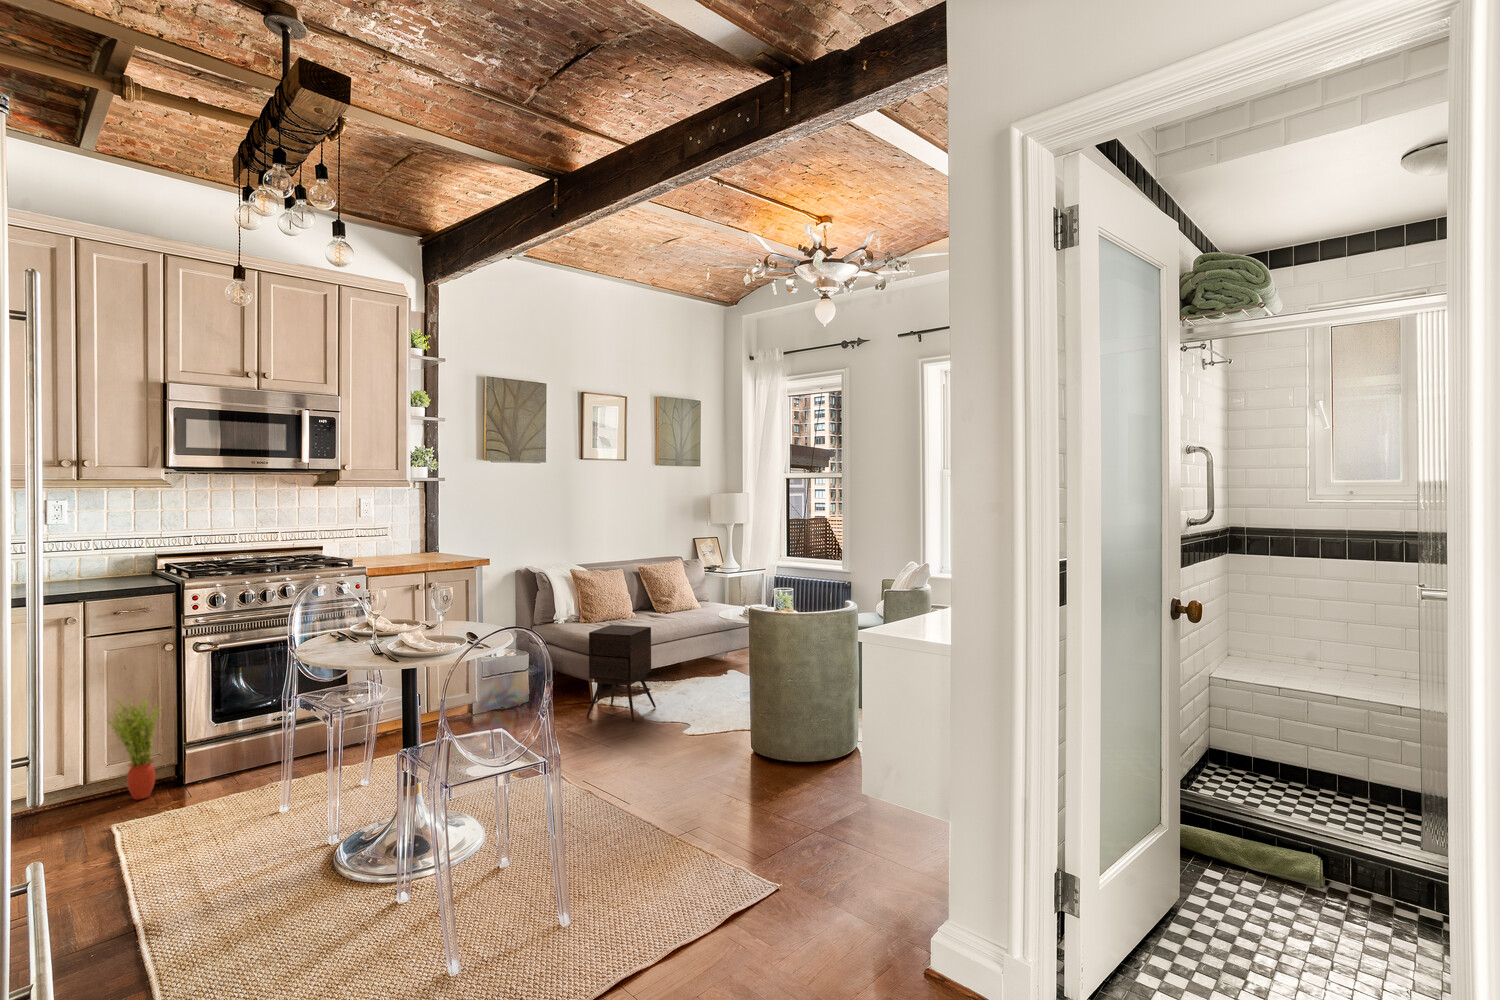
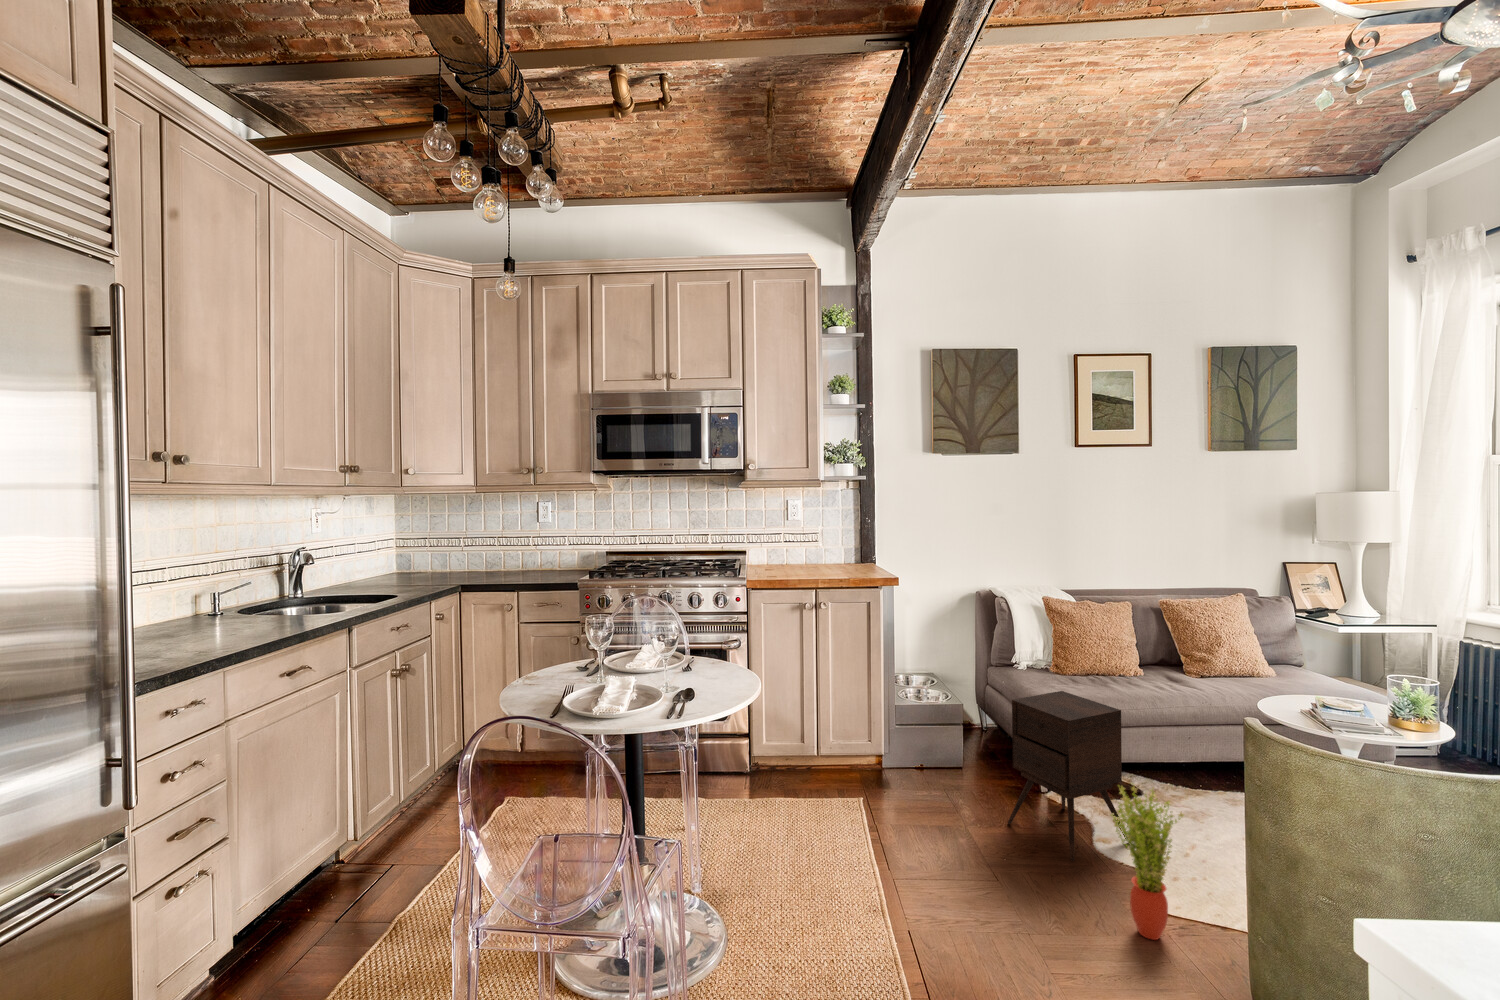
potted plant: present [108,698,162,800] -> present [1111,786,1184,940]

